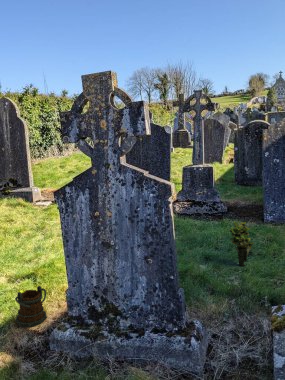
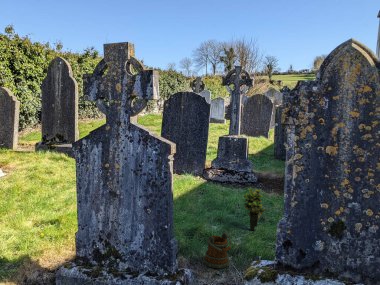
bucket: present [15,286,47,327] -> present [203,233,231,268]

